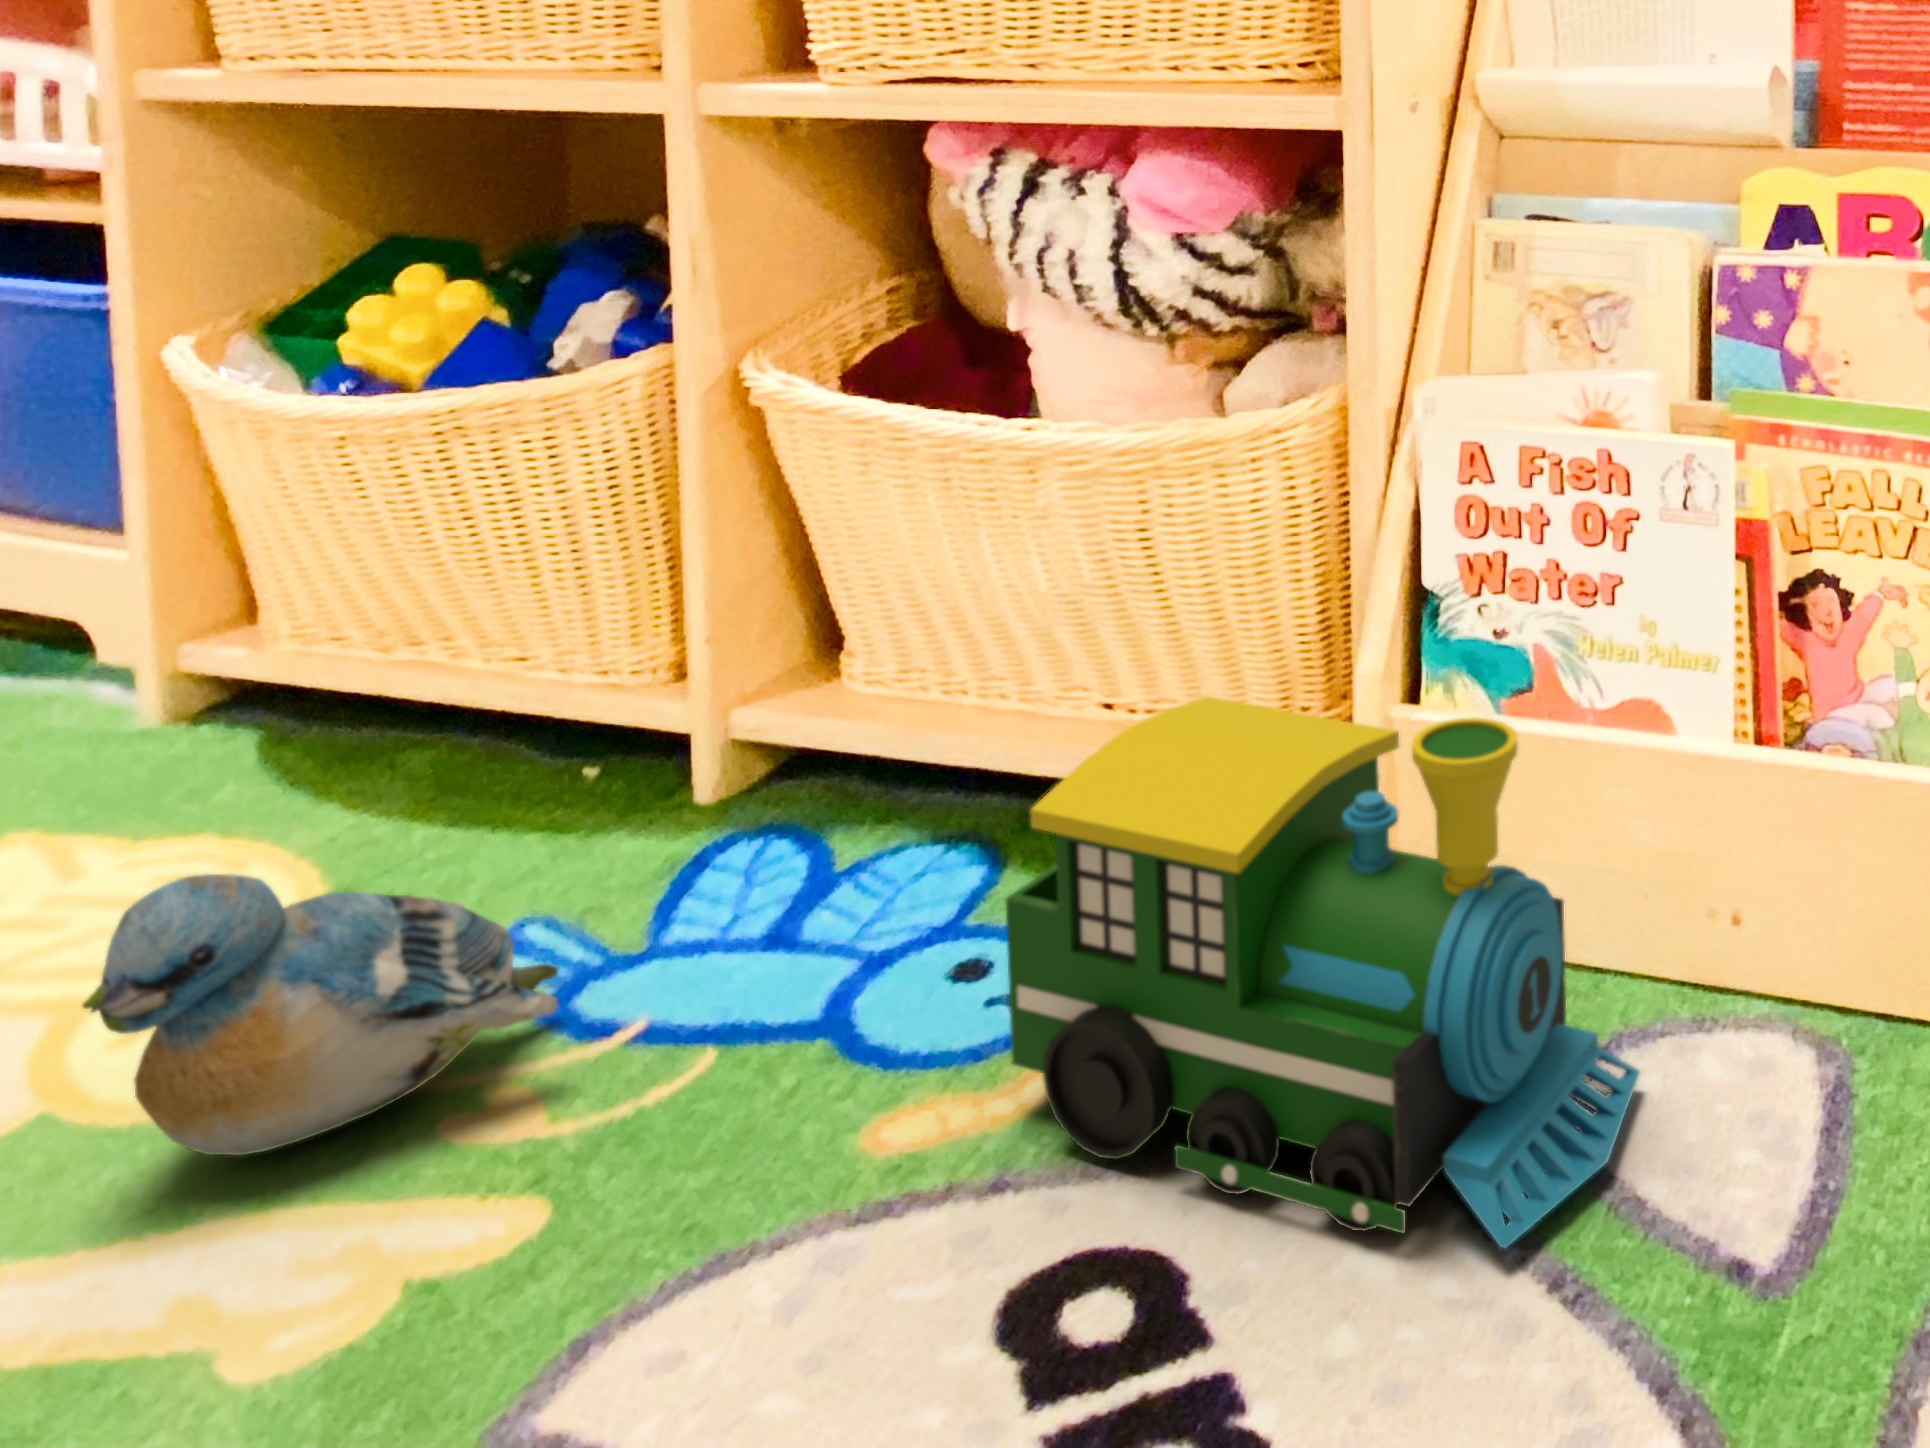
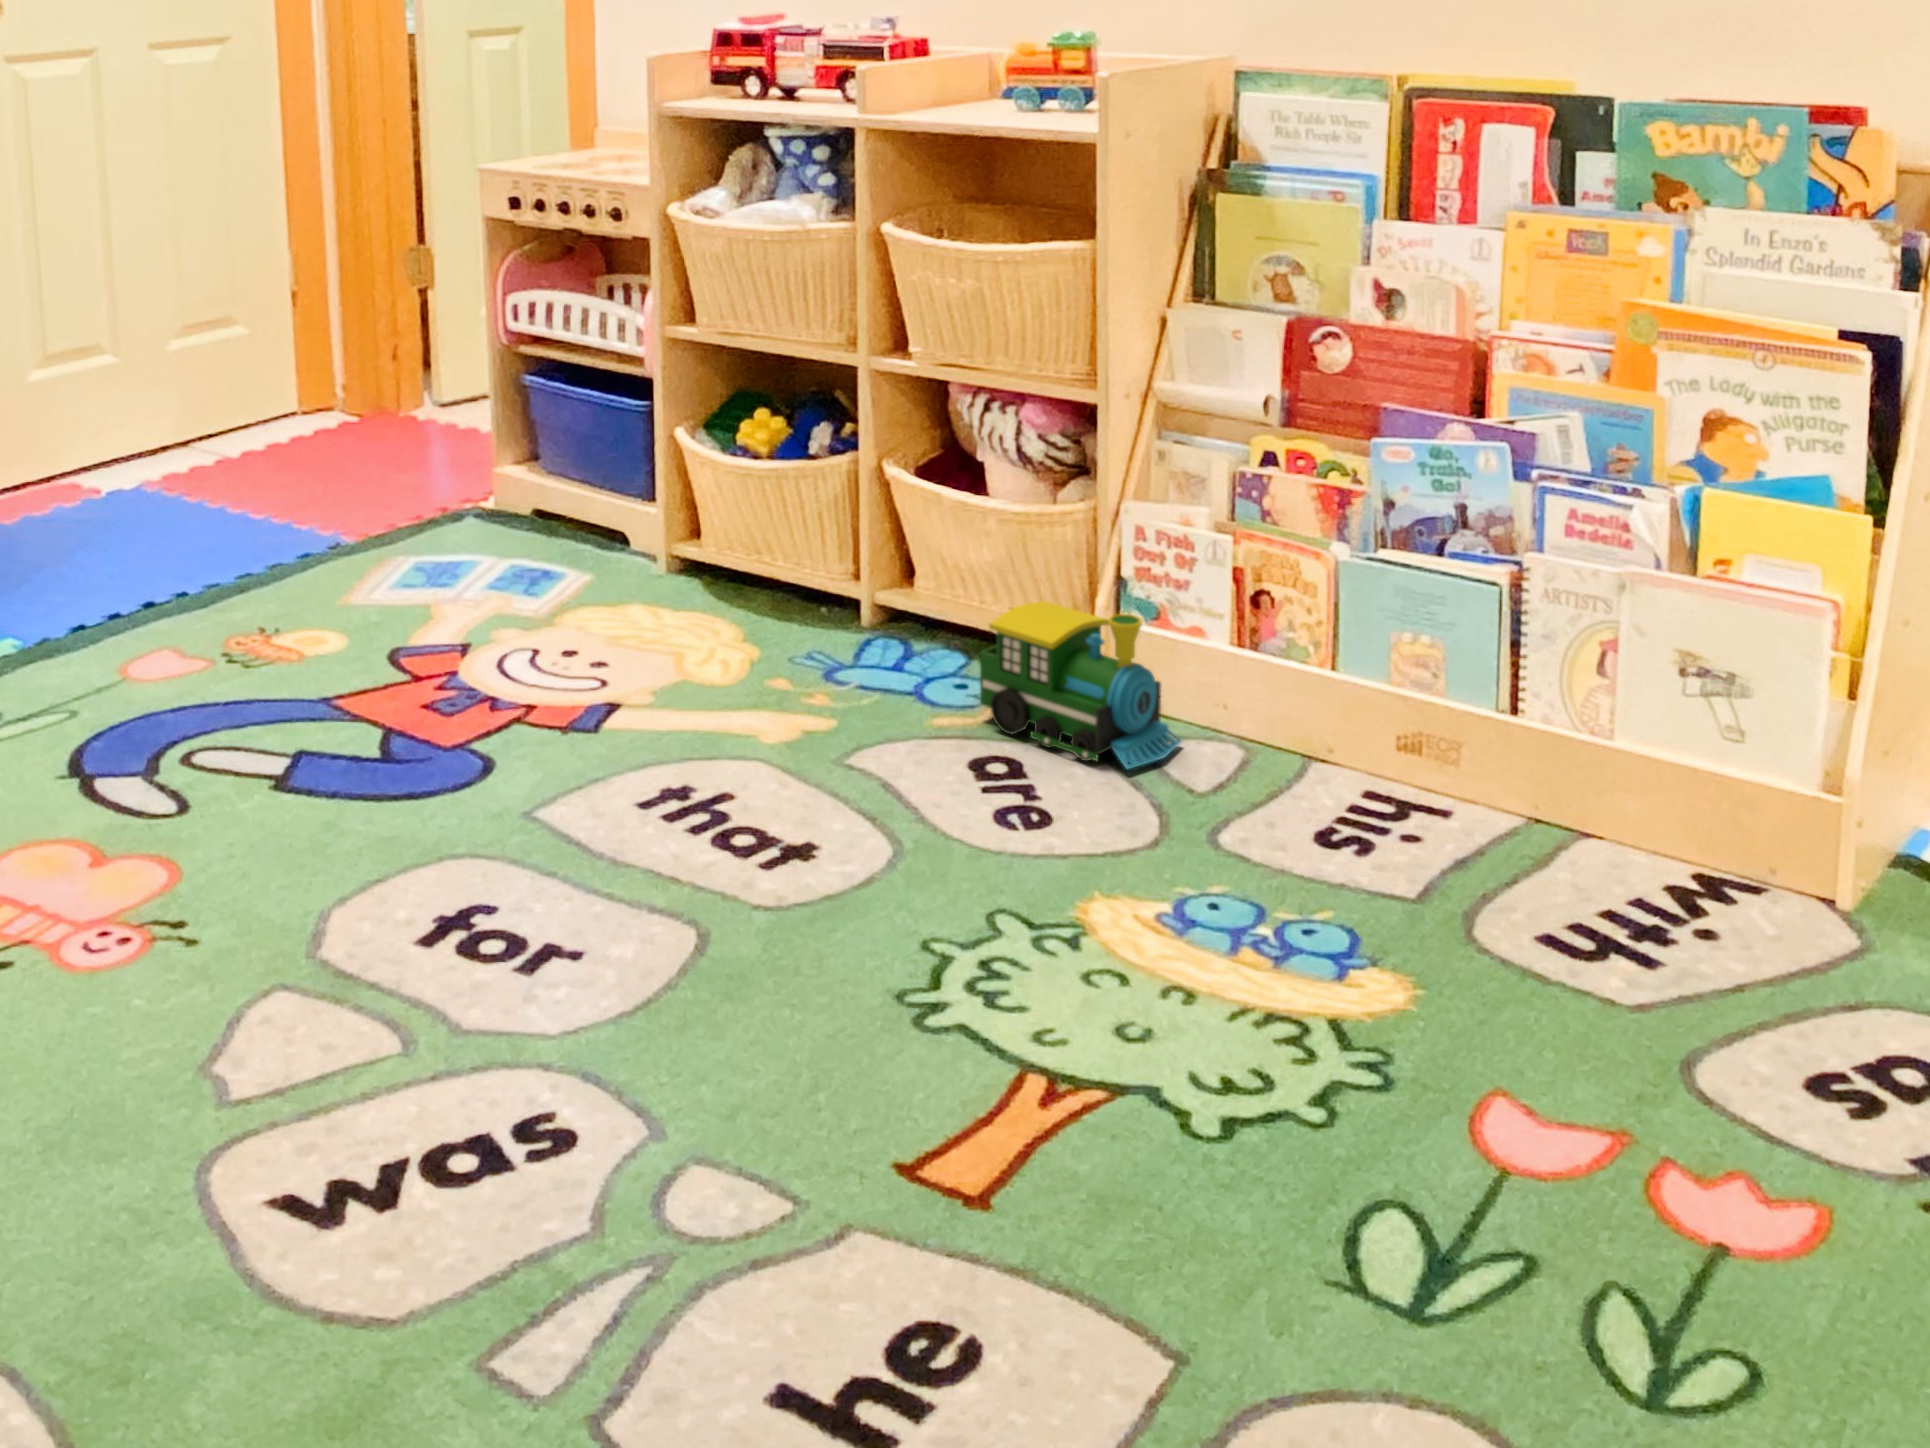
plush toy: present [83,874,558,1155] -> none [722,608,841,693]

